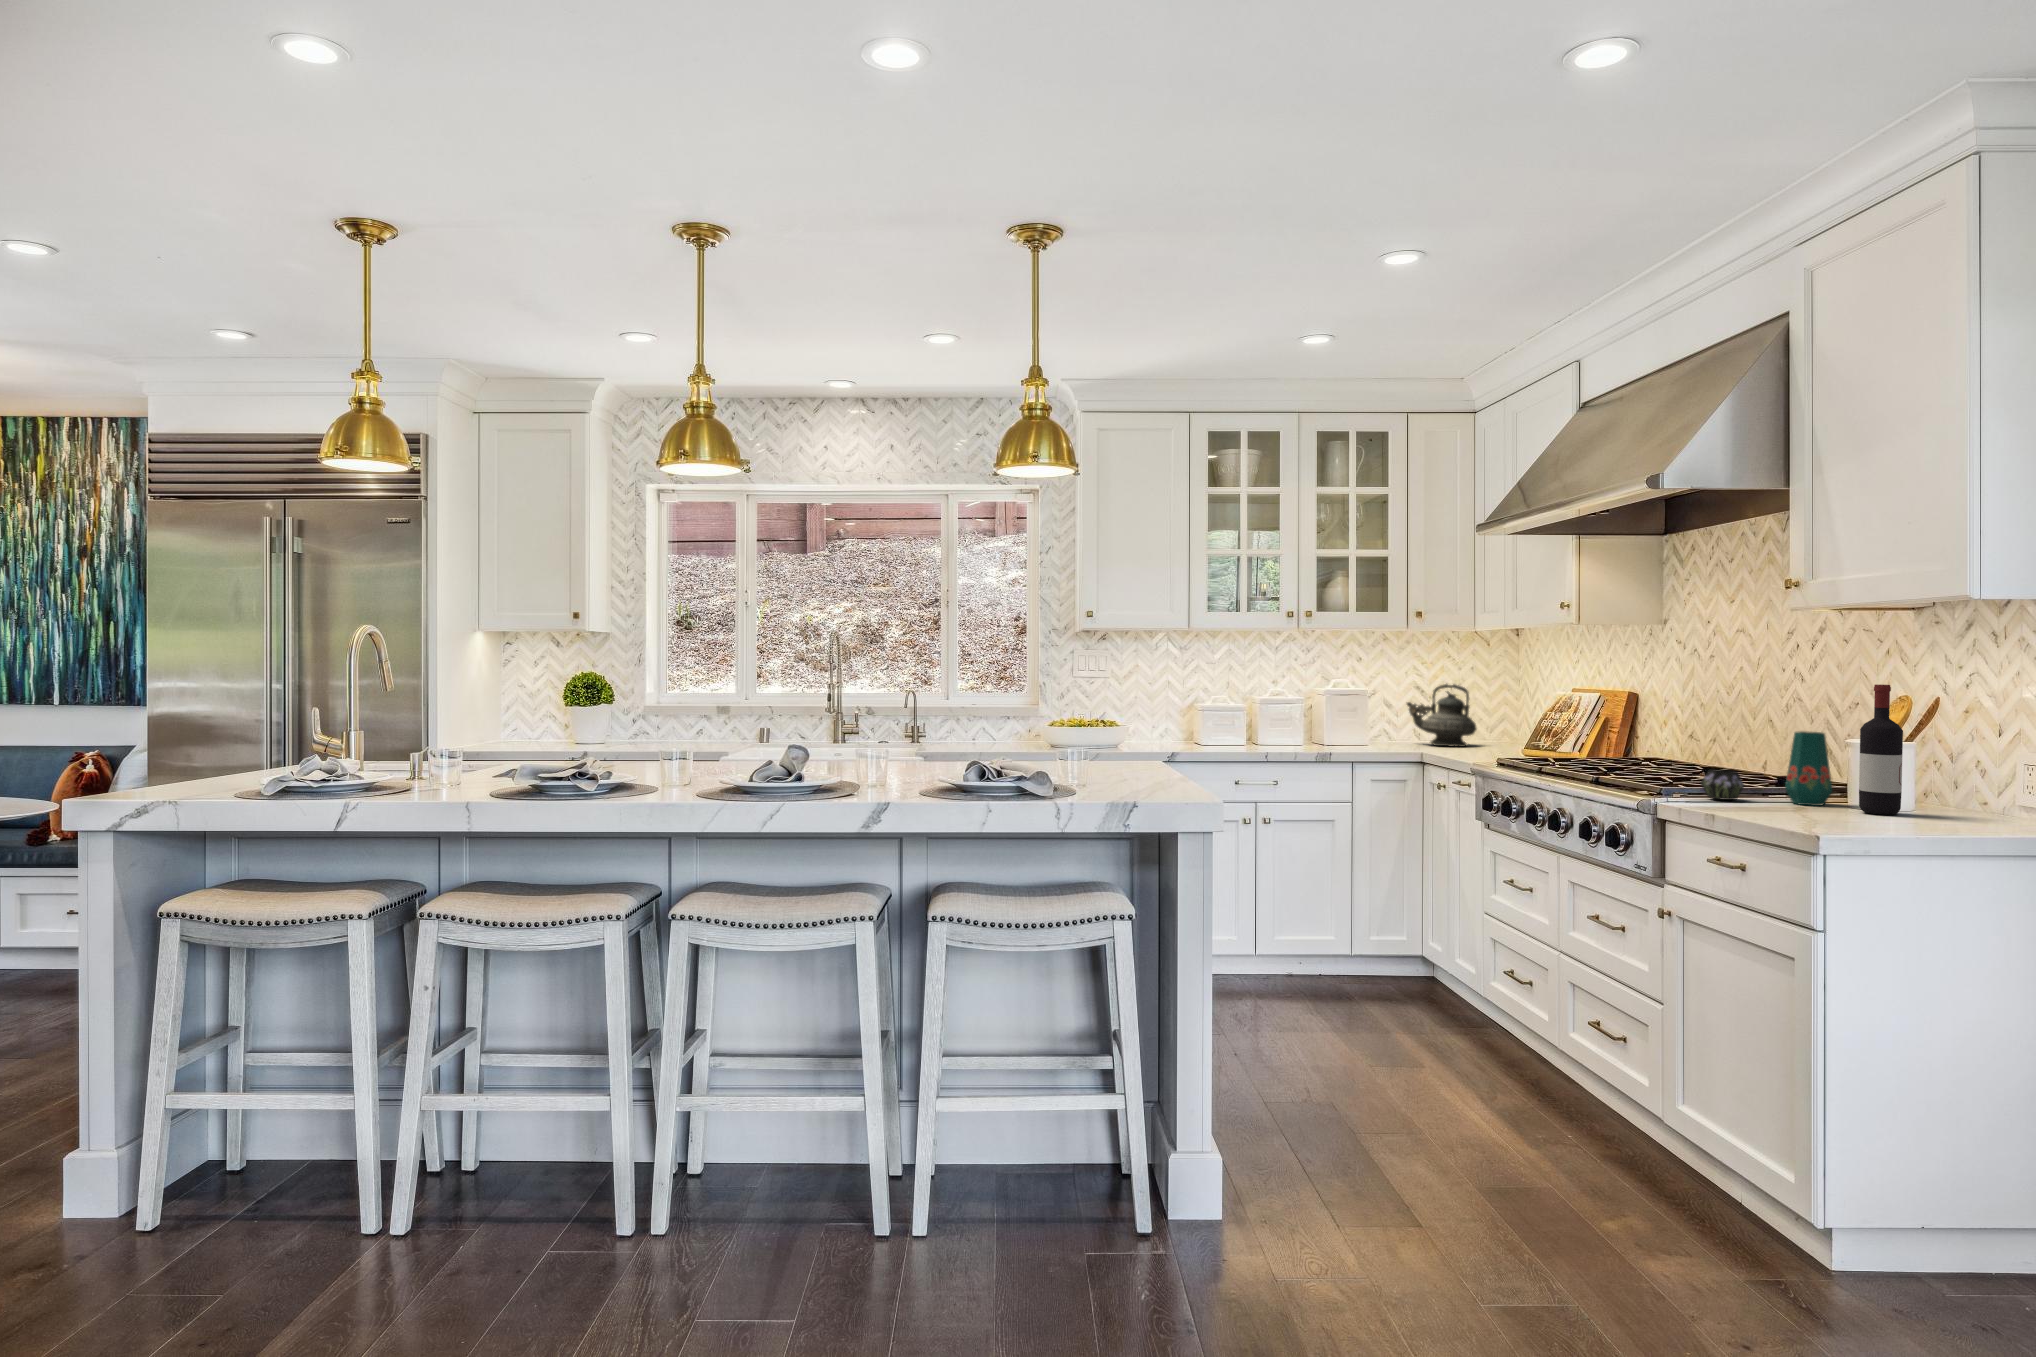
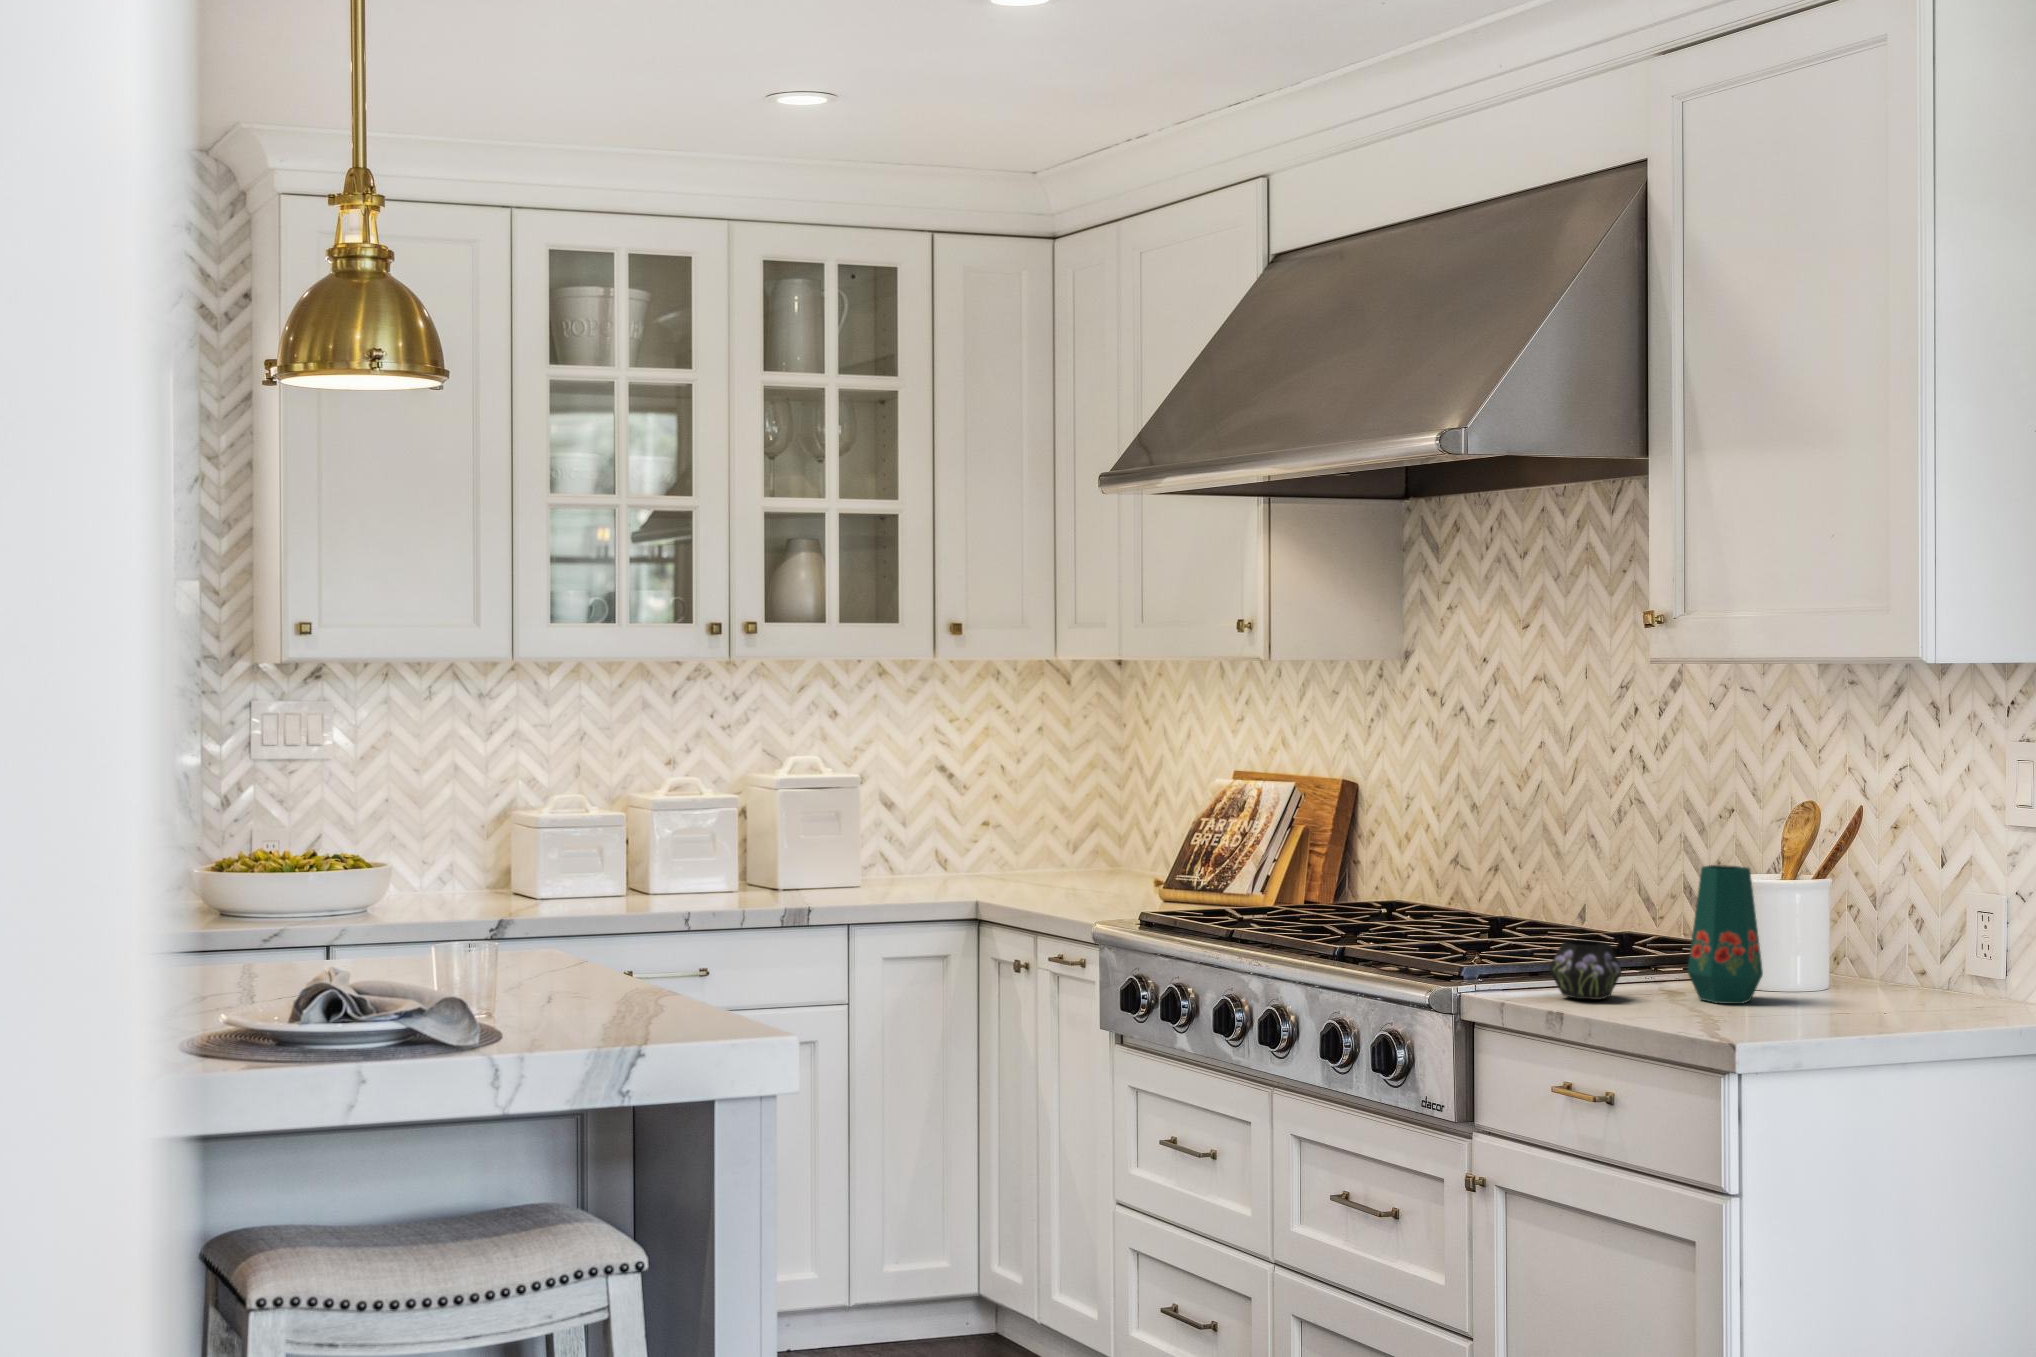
teapot: present [1407,684,1476,747] -> none [941,763,1070,885]
wine bottle: present [1859,685,1903,815] -> none [1820,780,1888,1020]

